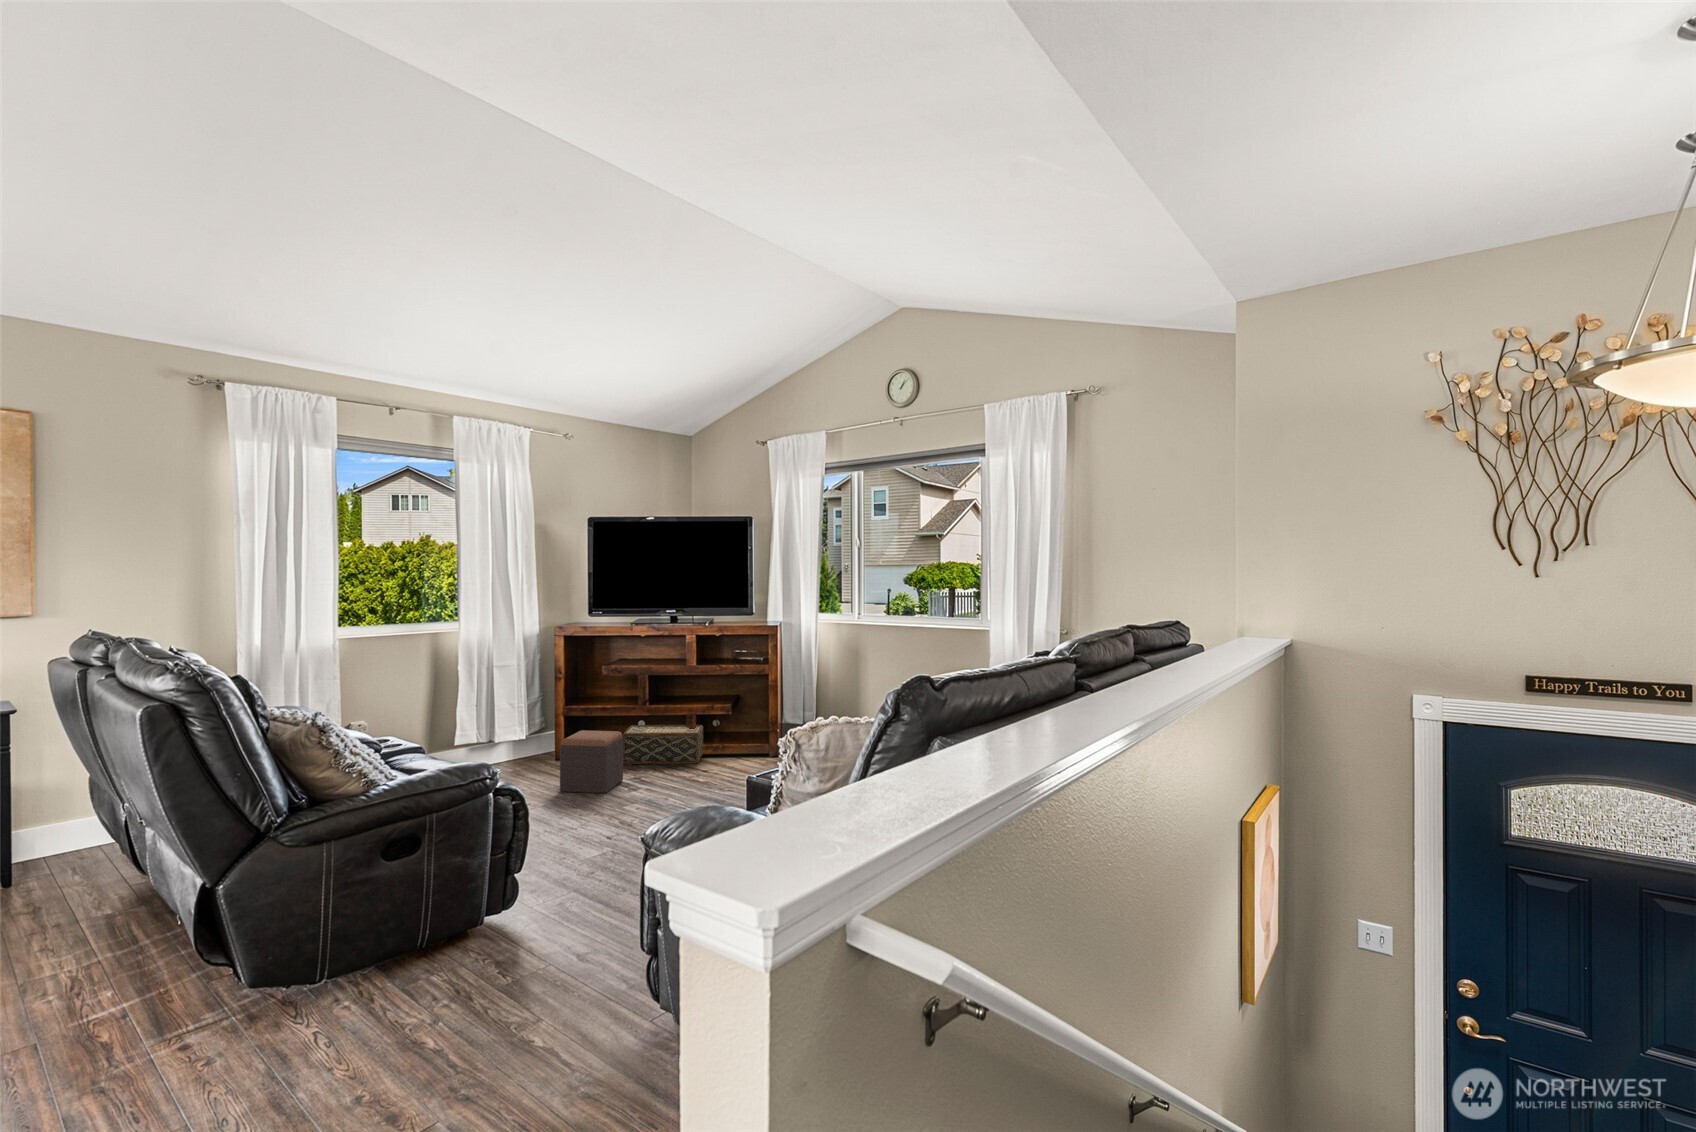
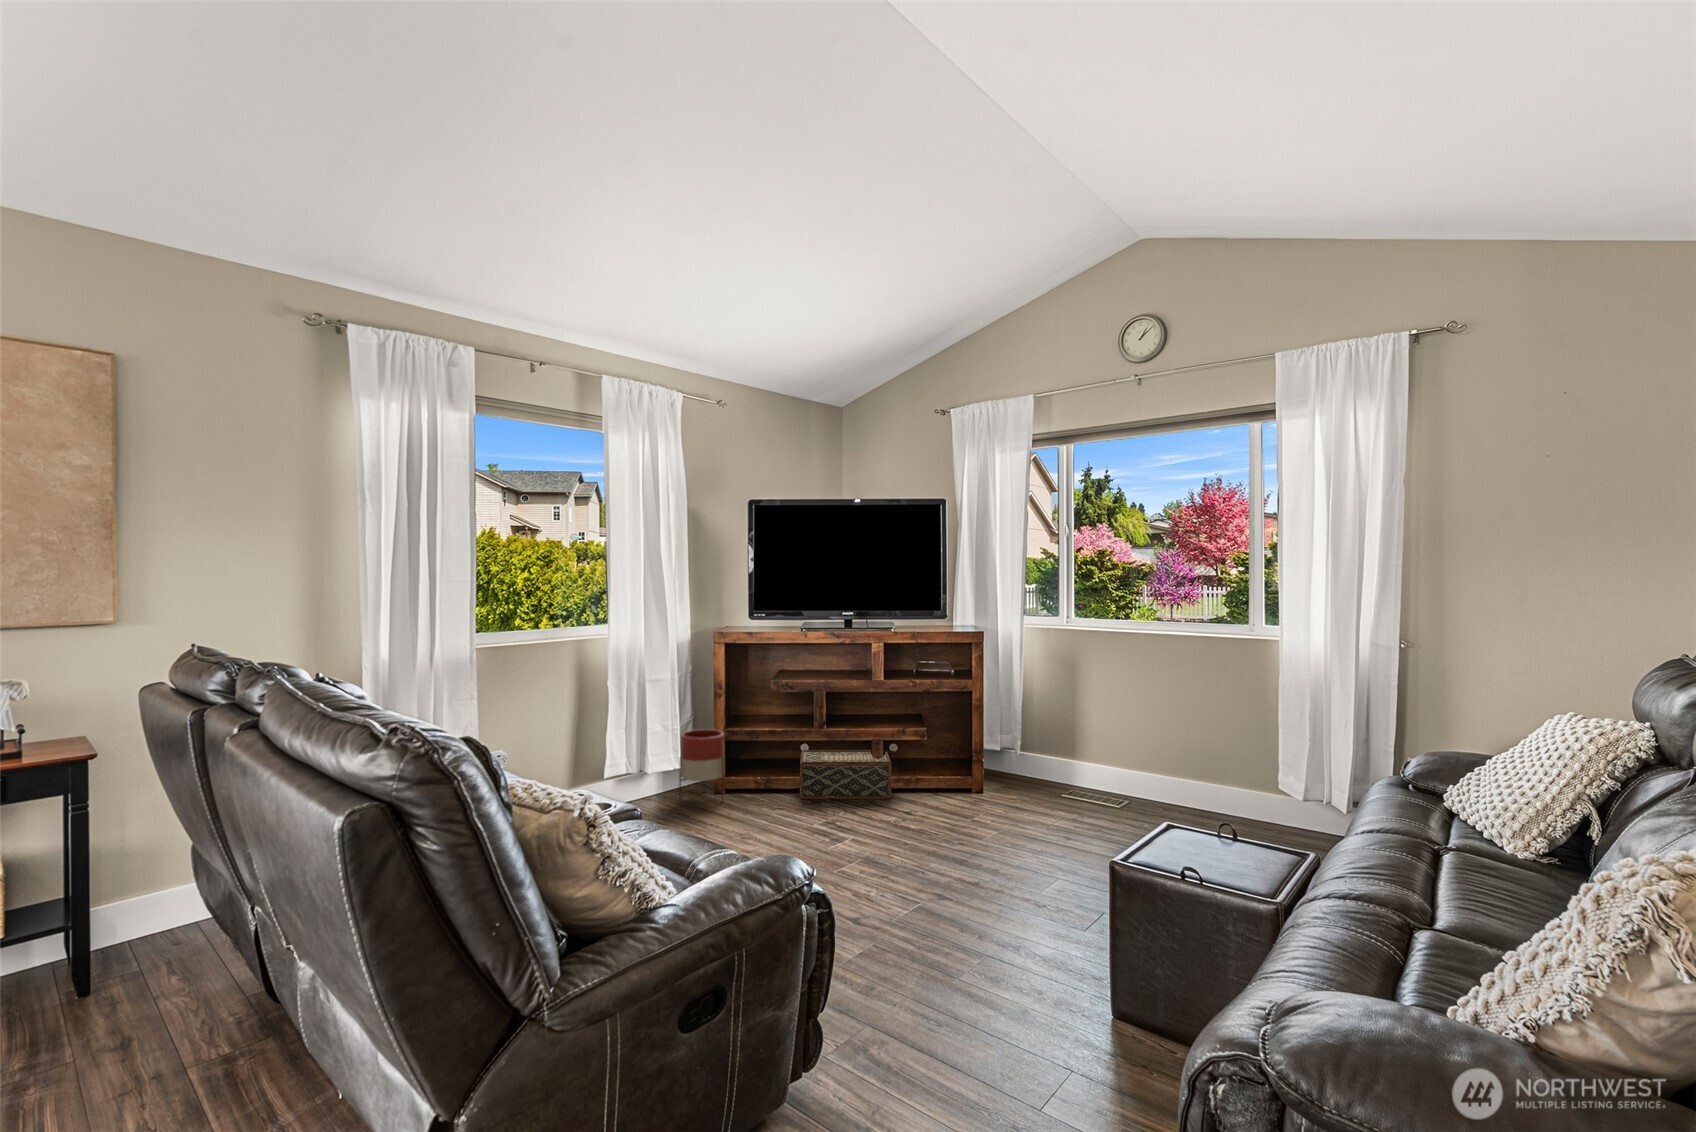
planter: none [519,707,559,767] -> present [679,729,724,802]
footstool: present [560,730,623,793] -> none [749,762,817,843]

